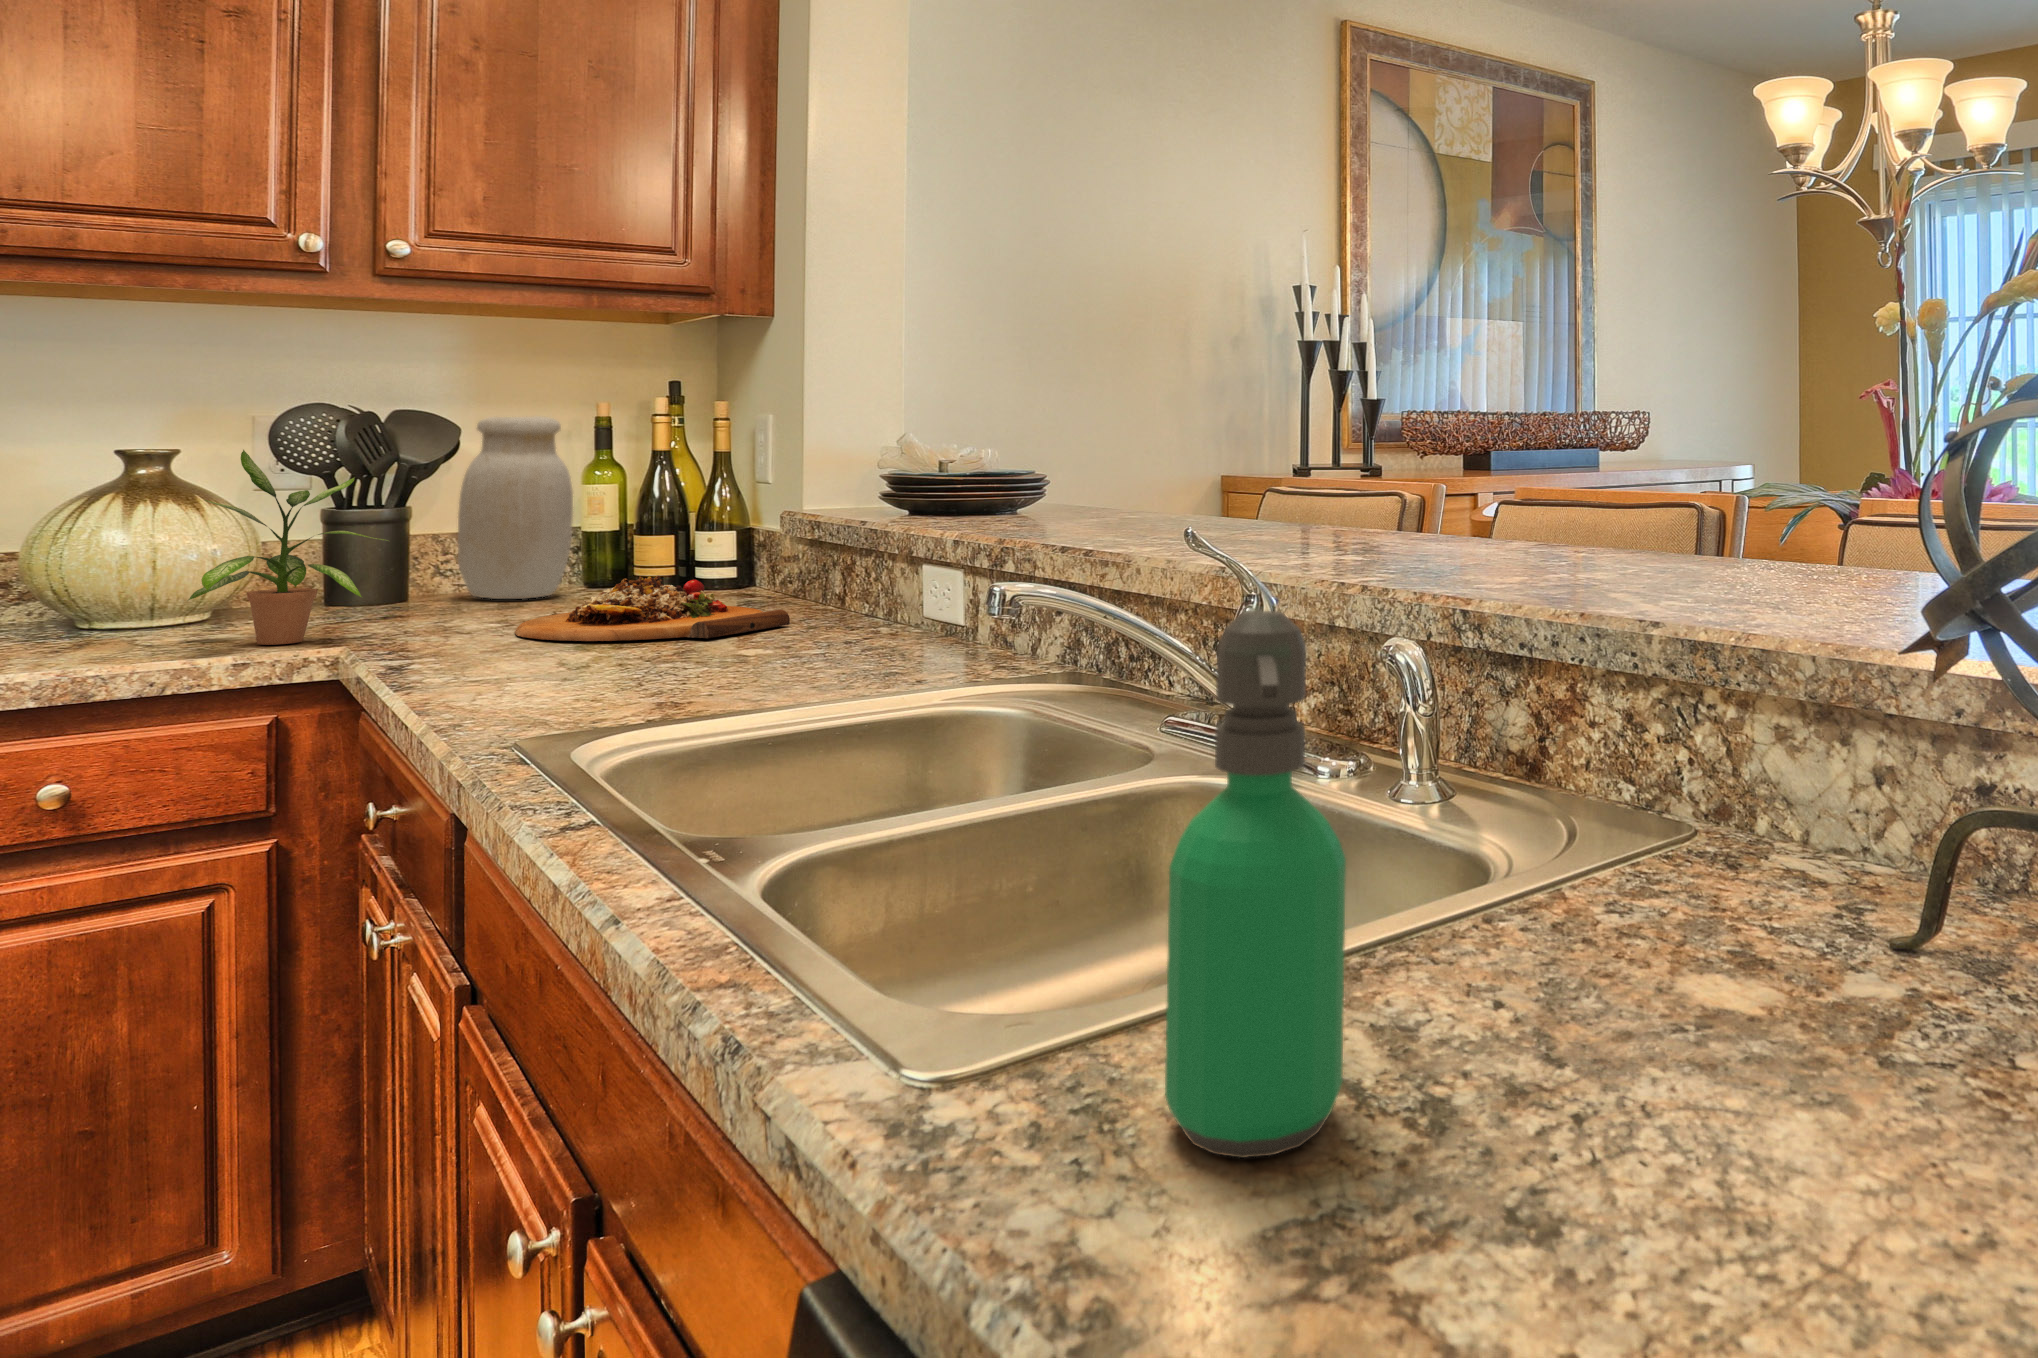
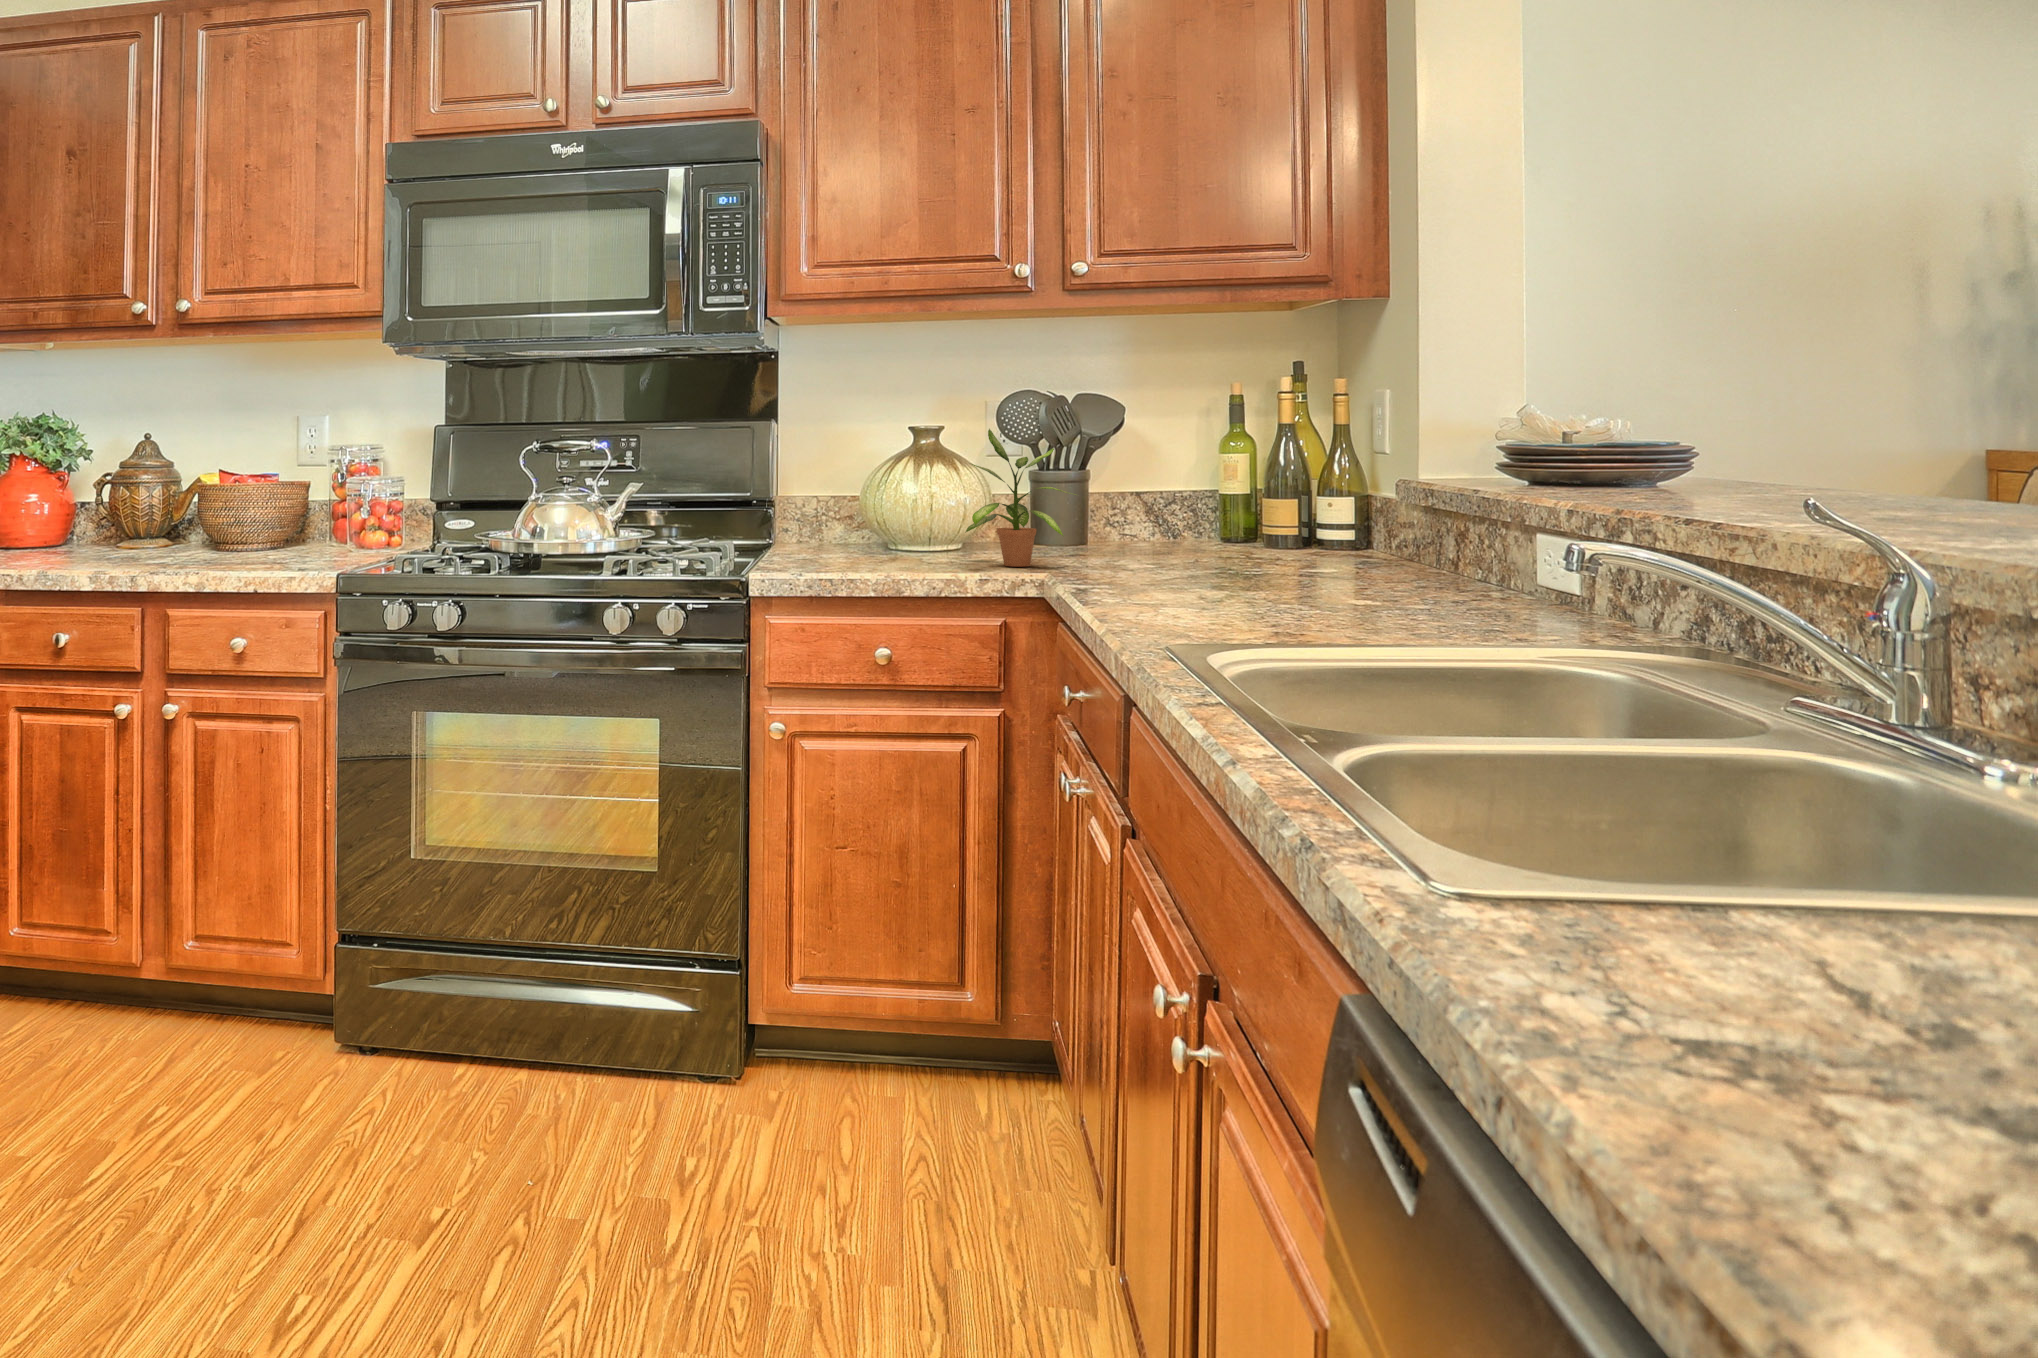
jar: present [458,416,573,599] -> none [1123,398,1207,547]
cutting board: present [515,576,791,641] -> none [1166,532,1398,588]
soap dispenser: present [1165,611,1346,1158] -> none [1655,544,1872,1035]

